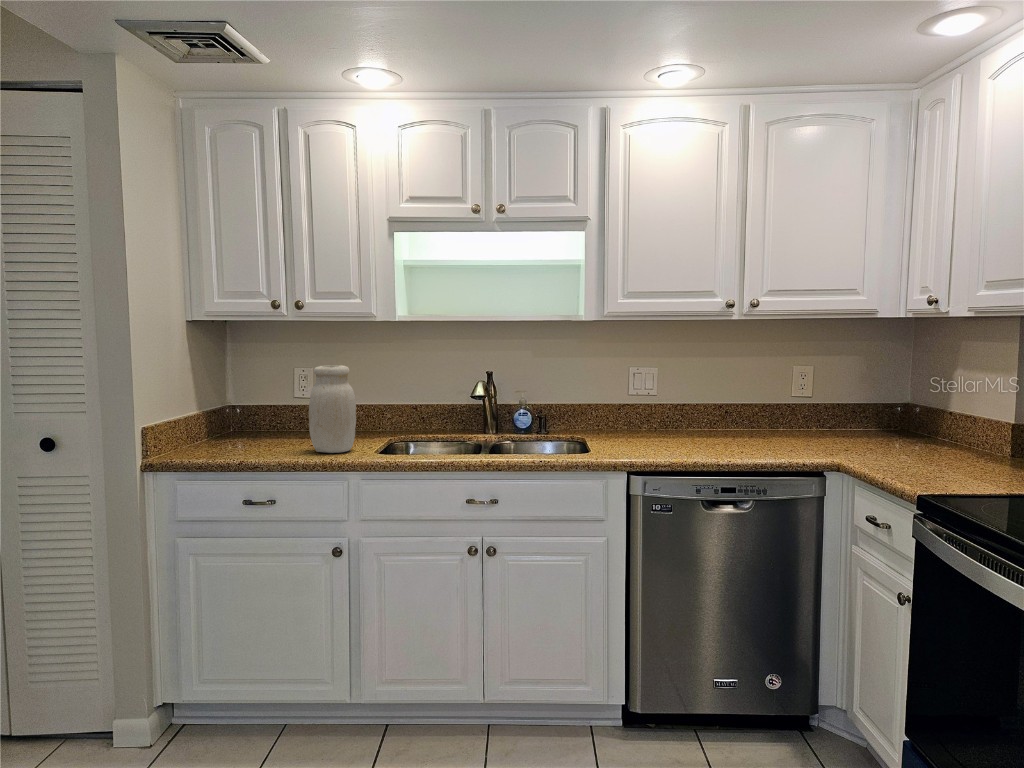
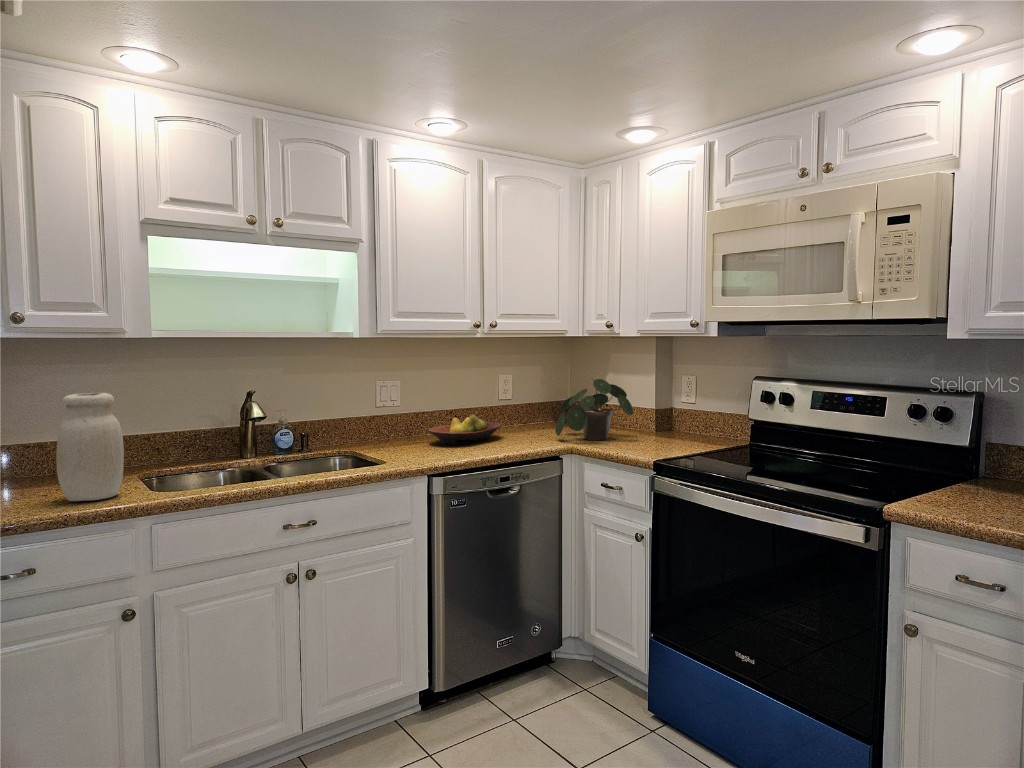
potted plant: none [832,374,950,459] -> present [555,379,633,440]
fruit bowl: none [669,411,769,444] -> present [428,415,501,445]

